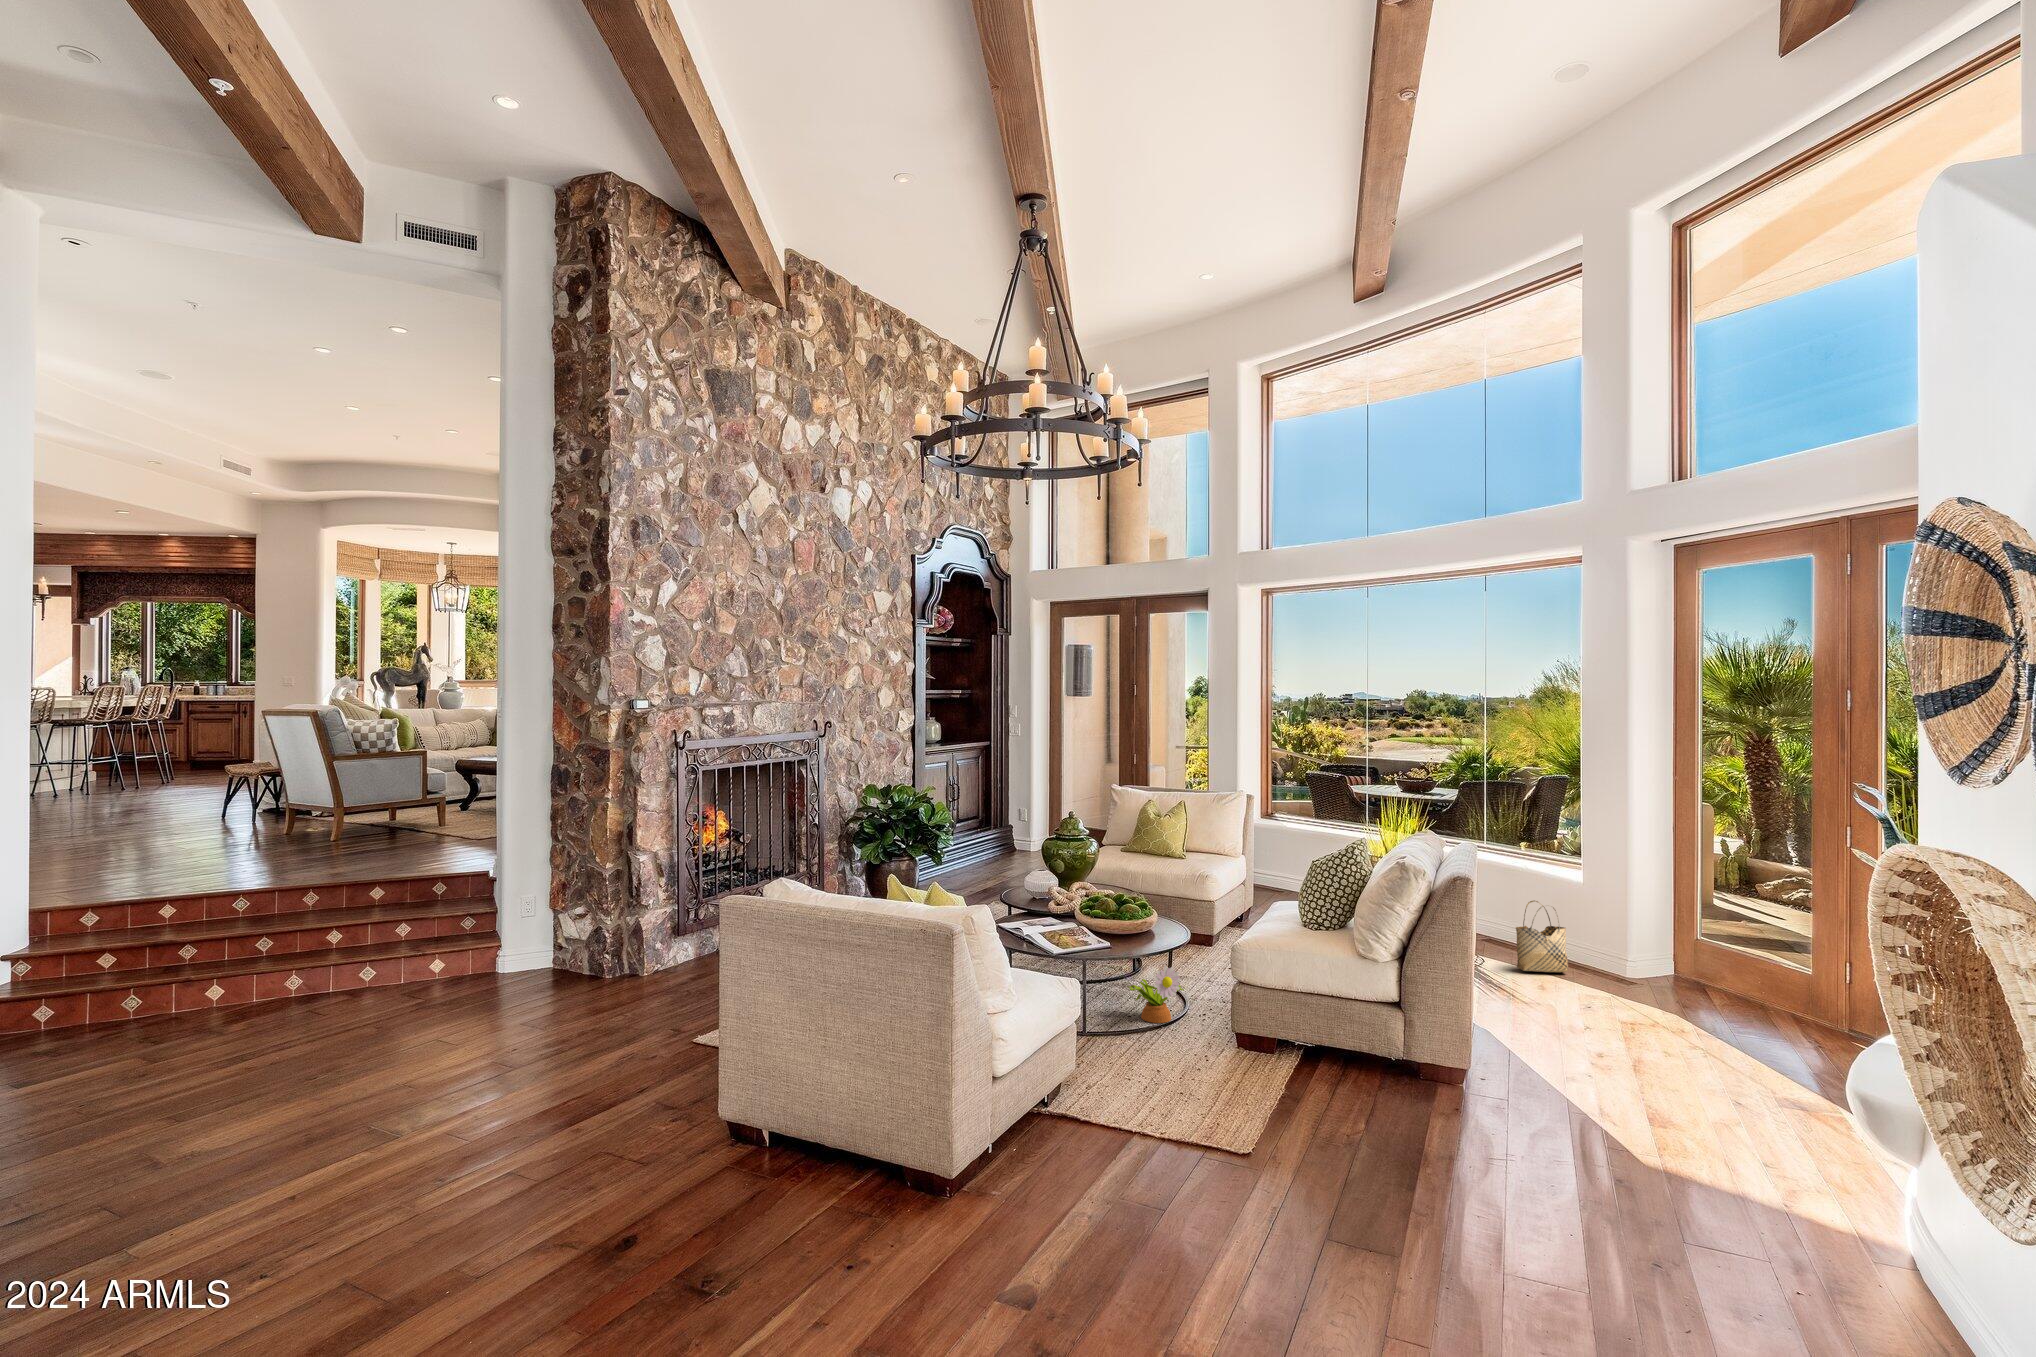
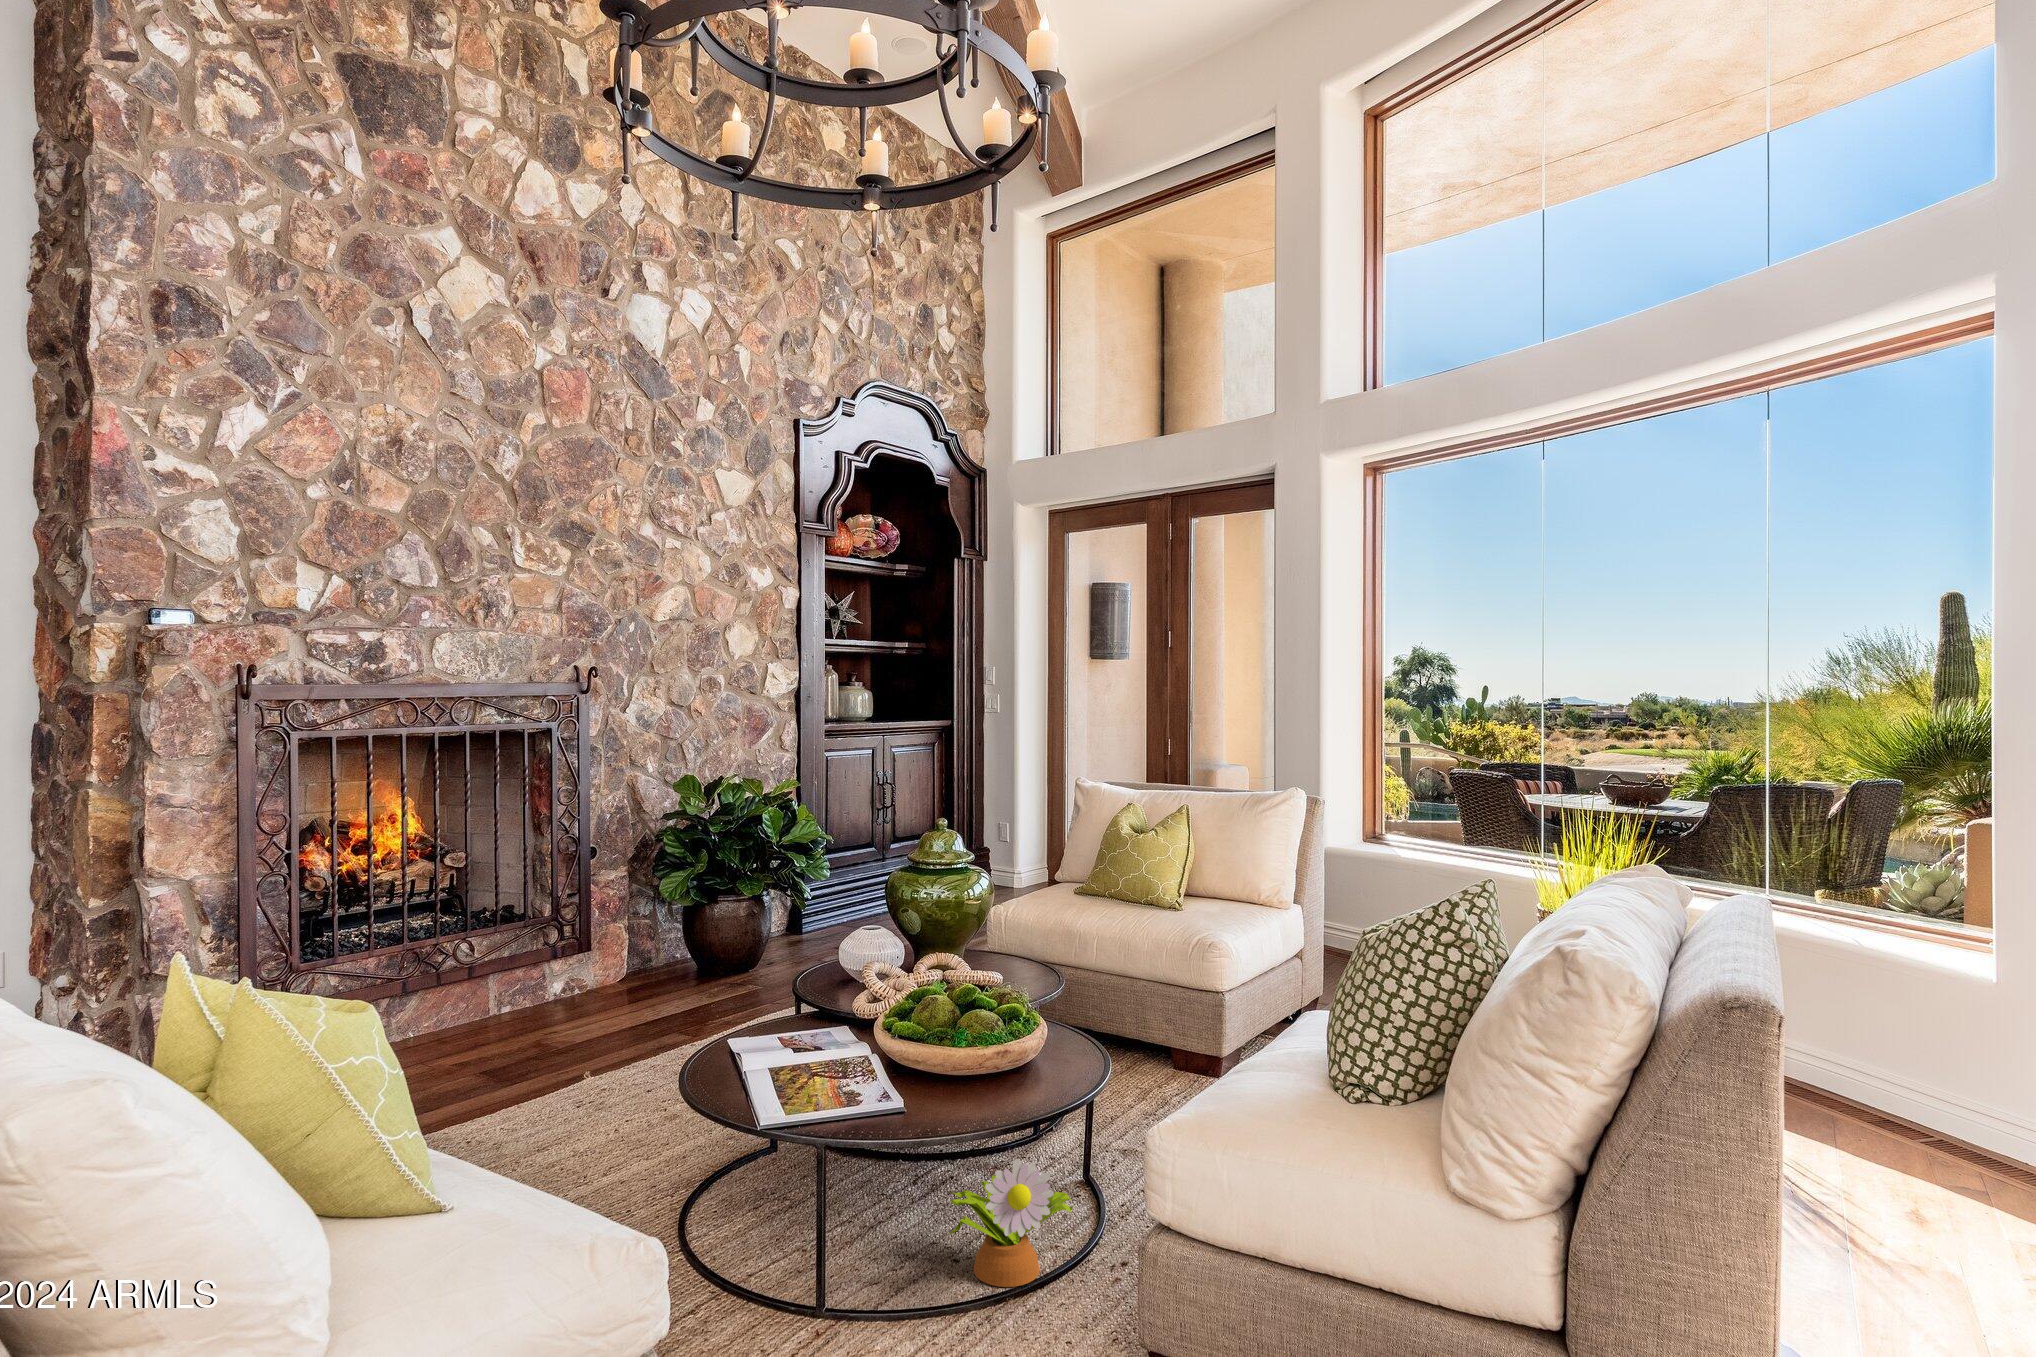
woven basket: present [1516,900,1568,972] -> none [1852,1024,1979,1186]

